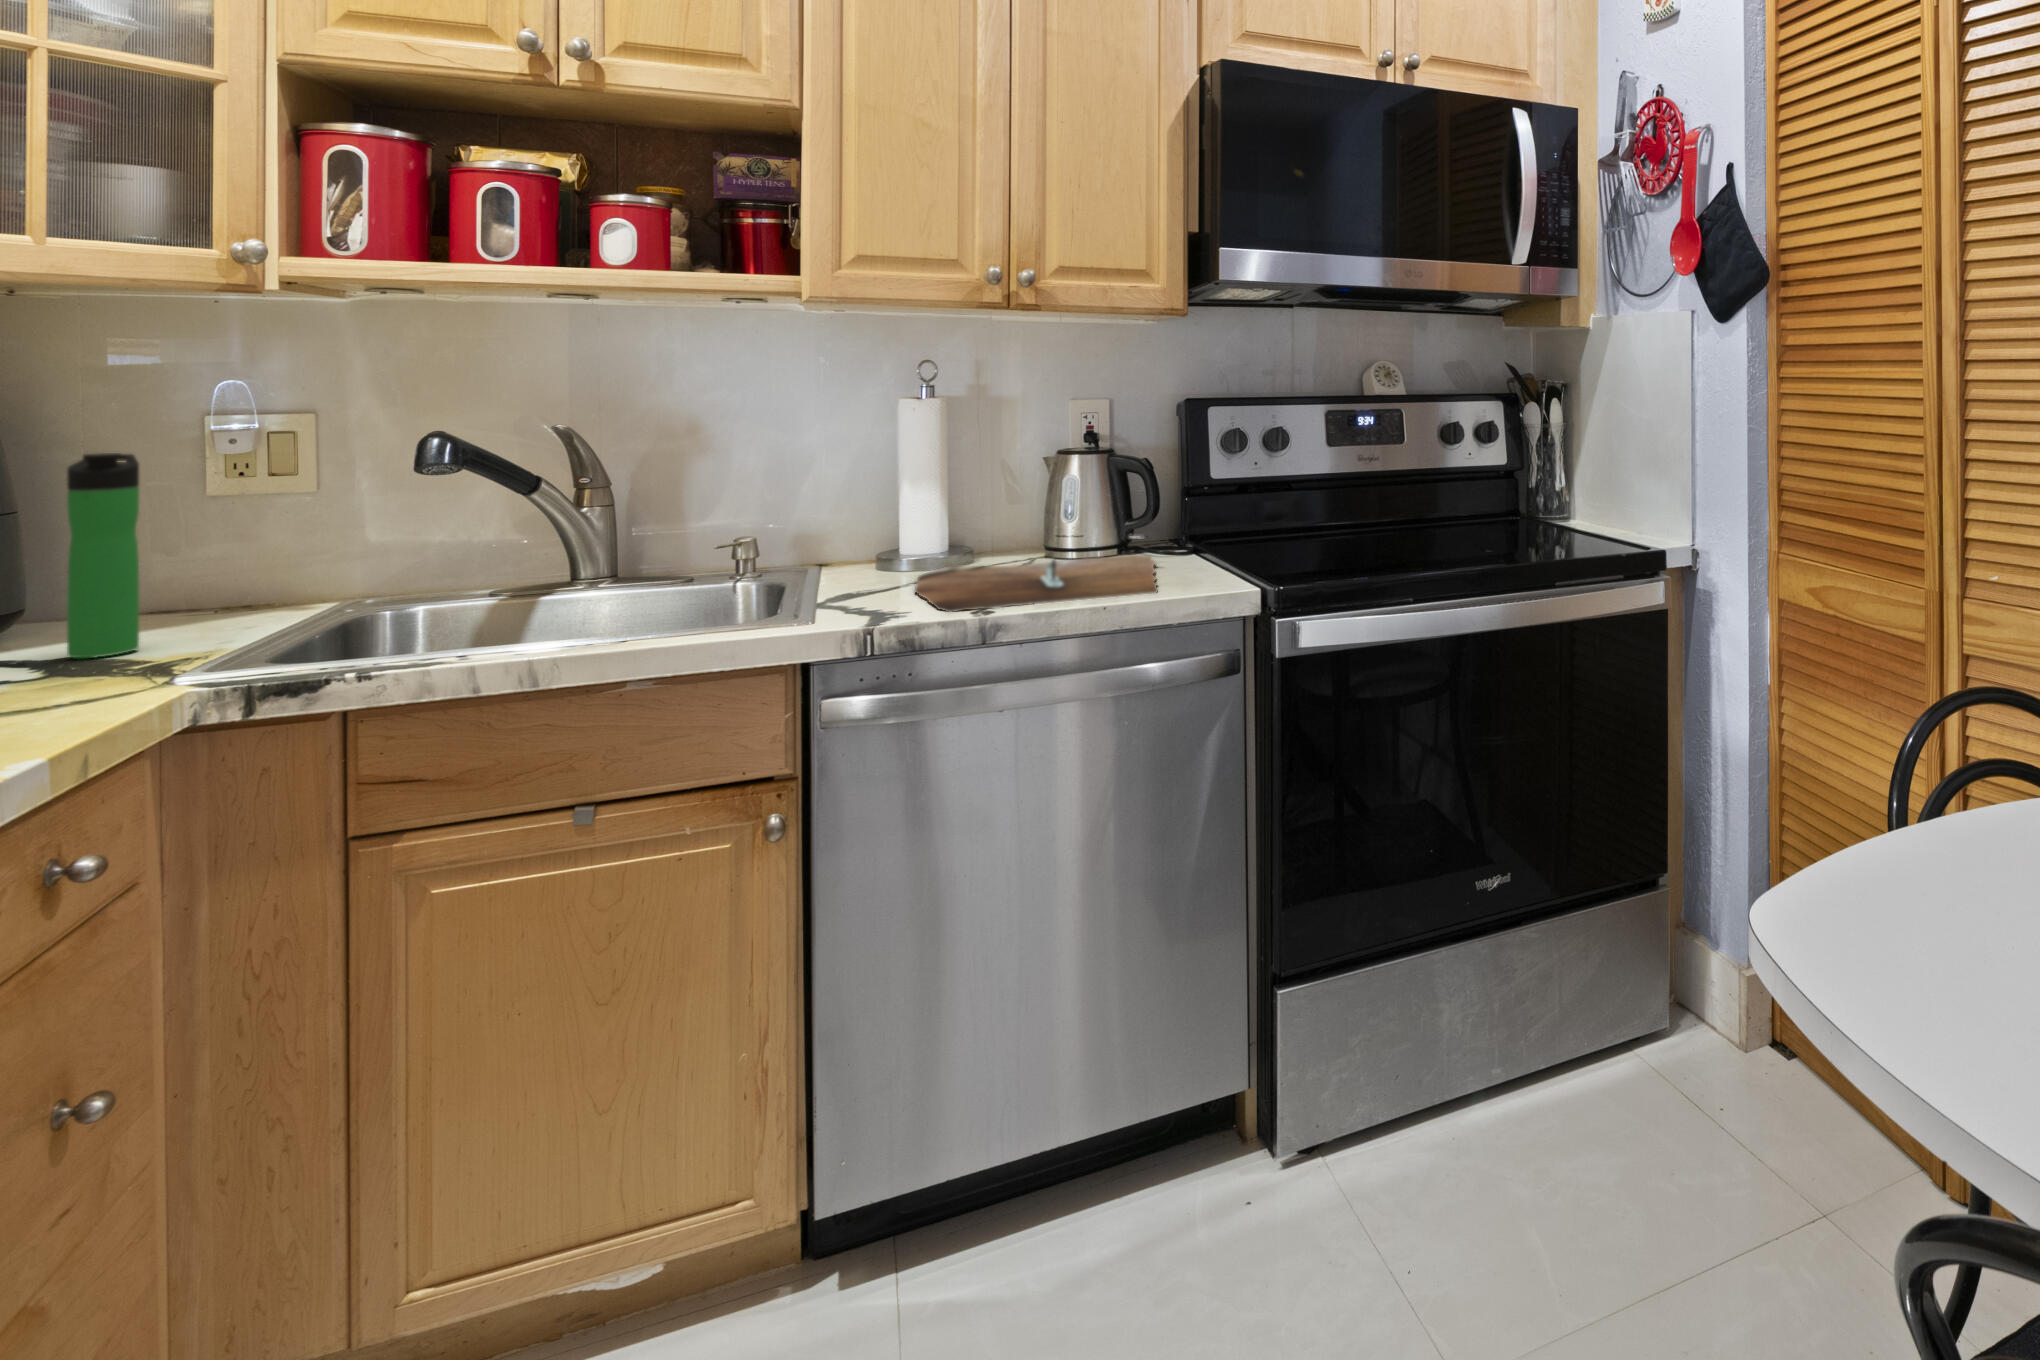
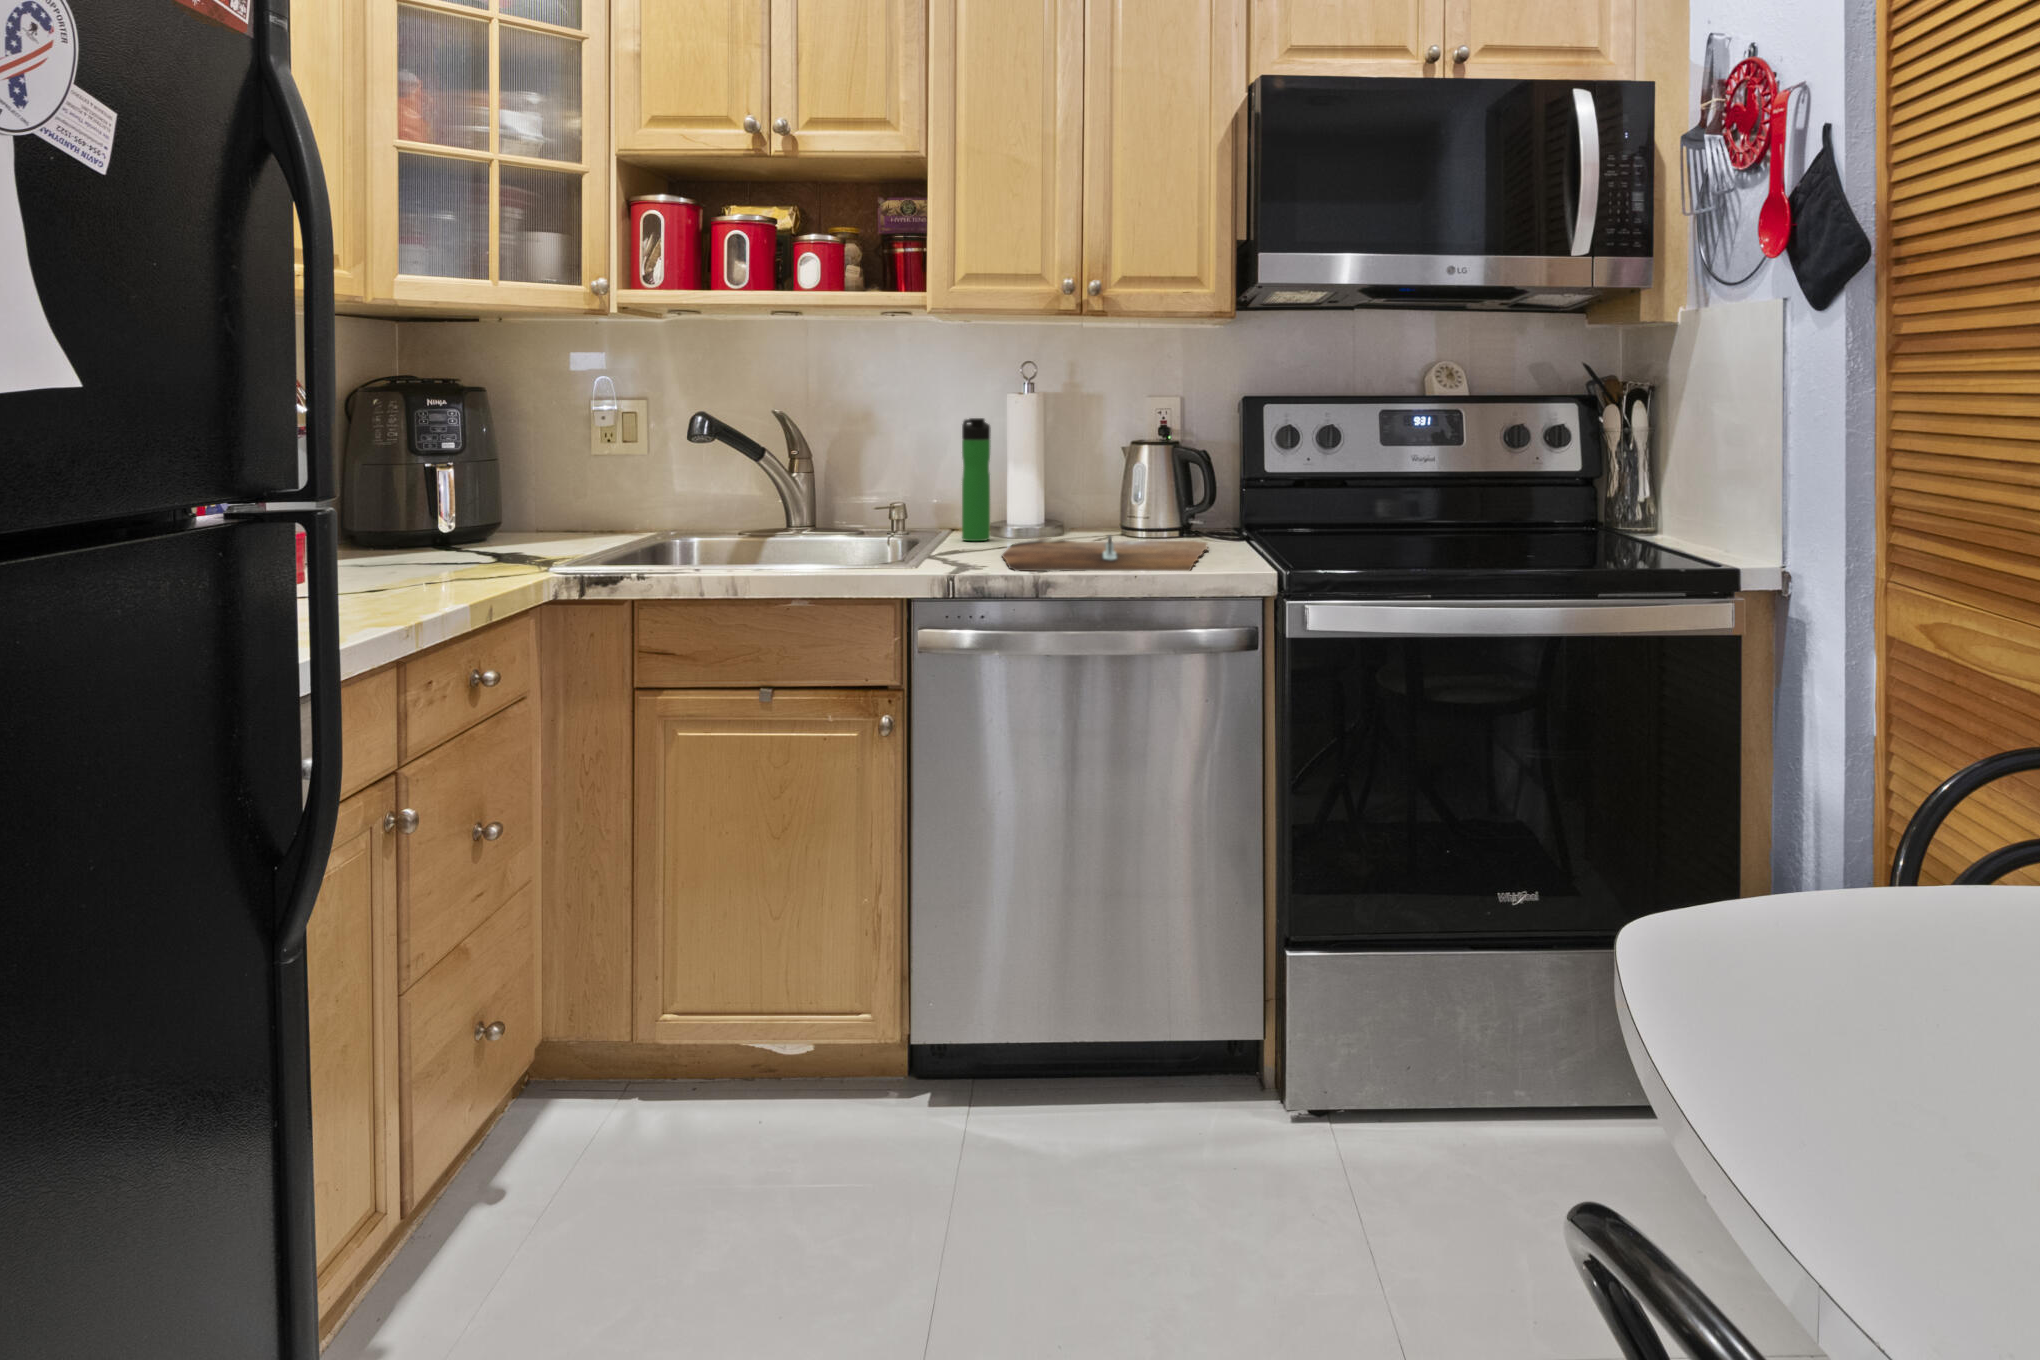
bottle: present [67,453,139,658] -> present [962,418,991,541]

